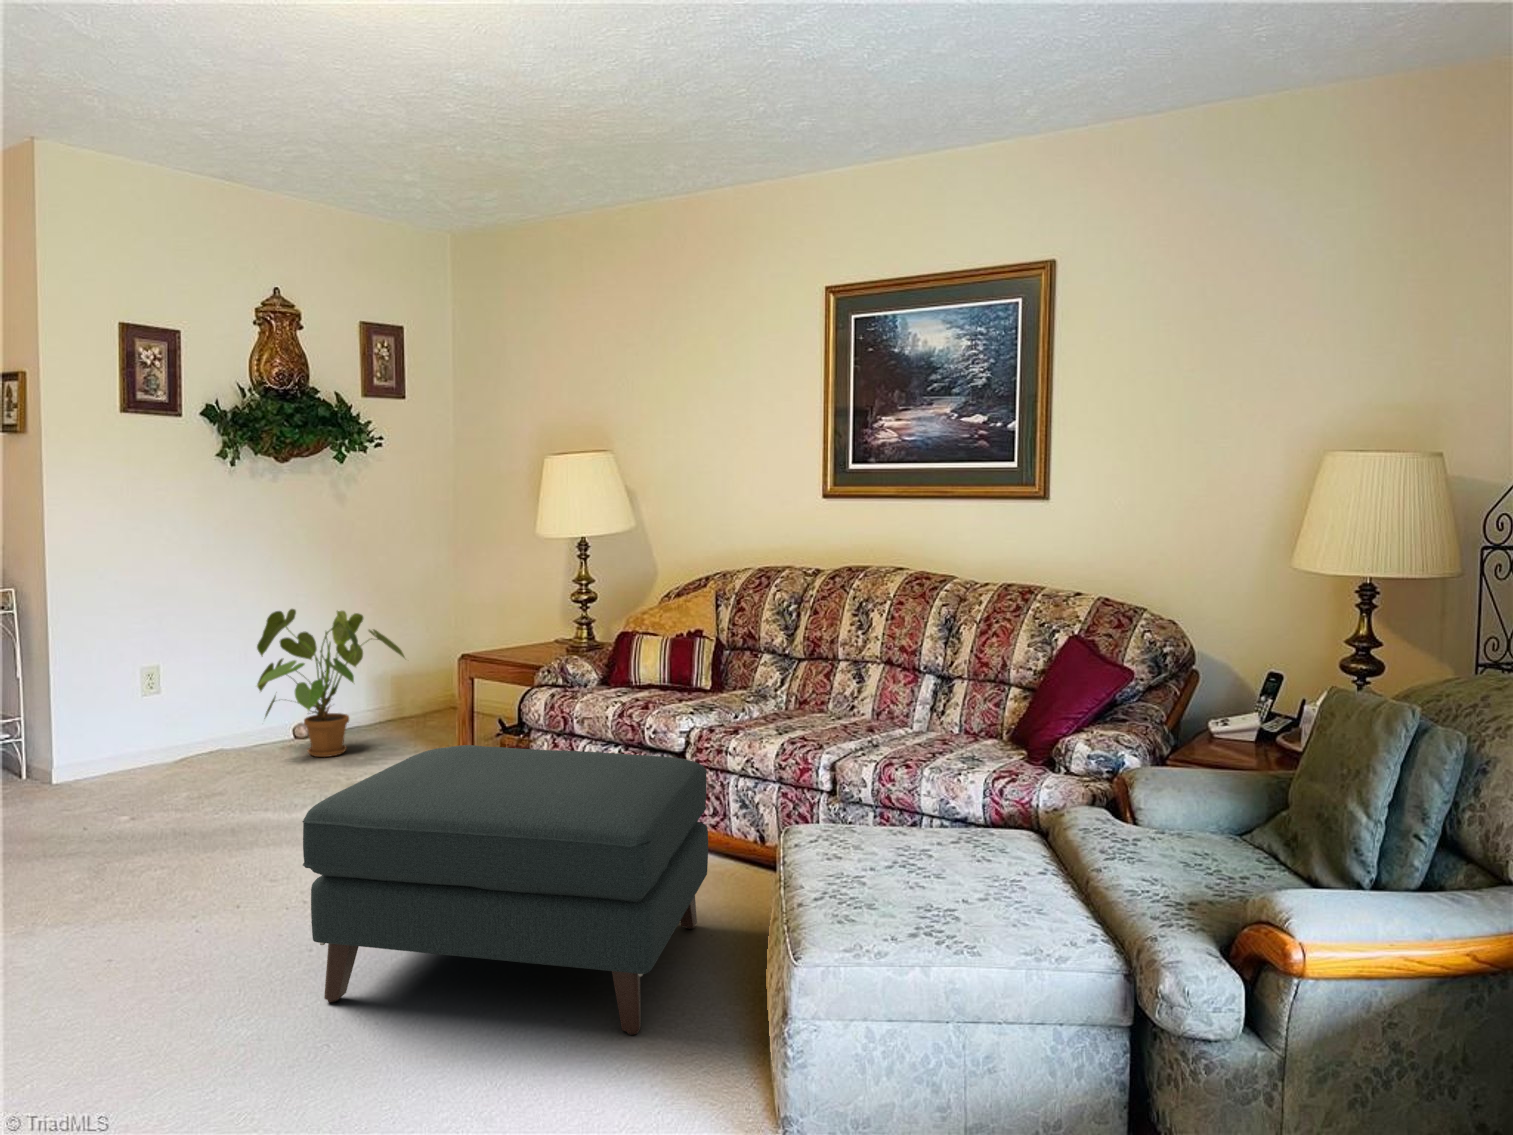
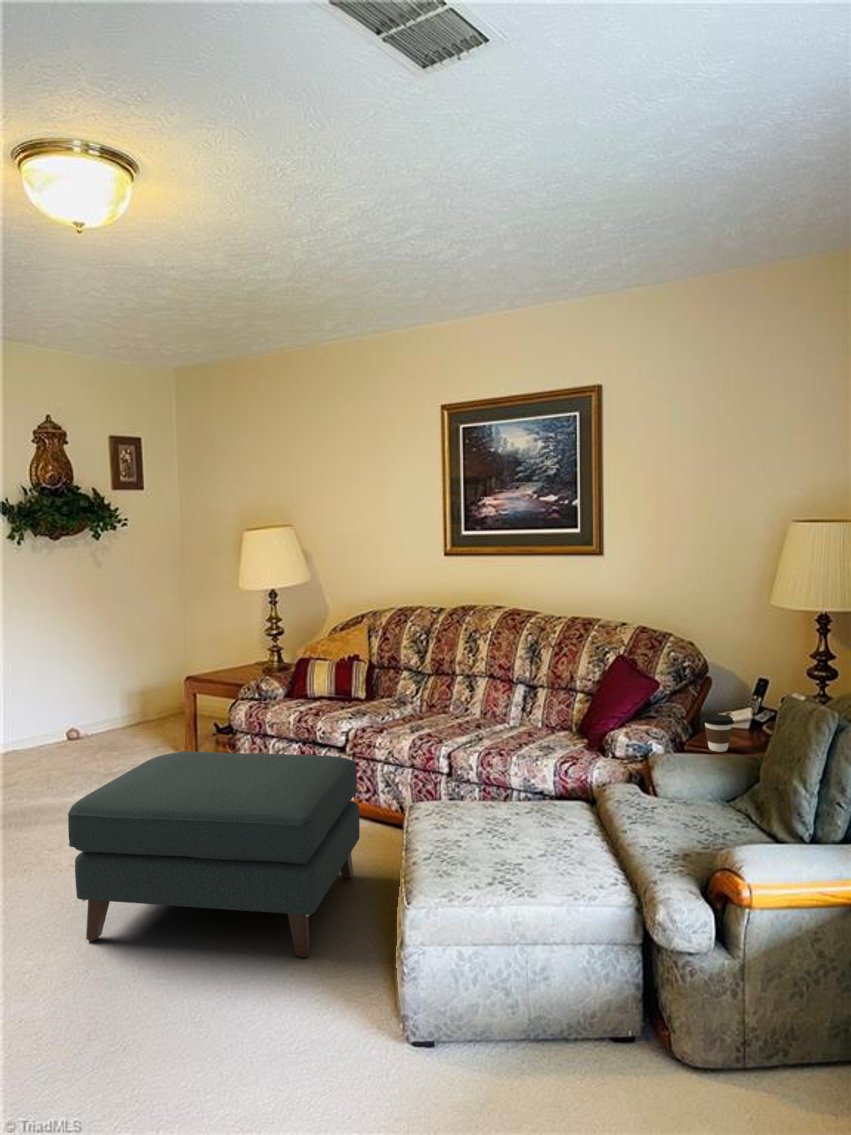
house plant: present [257,609,405,757] -> none [36,646,149,755]
coffee cup: none [1199,715,1245,768] -> present [703,714,734,752]

